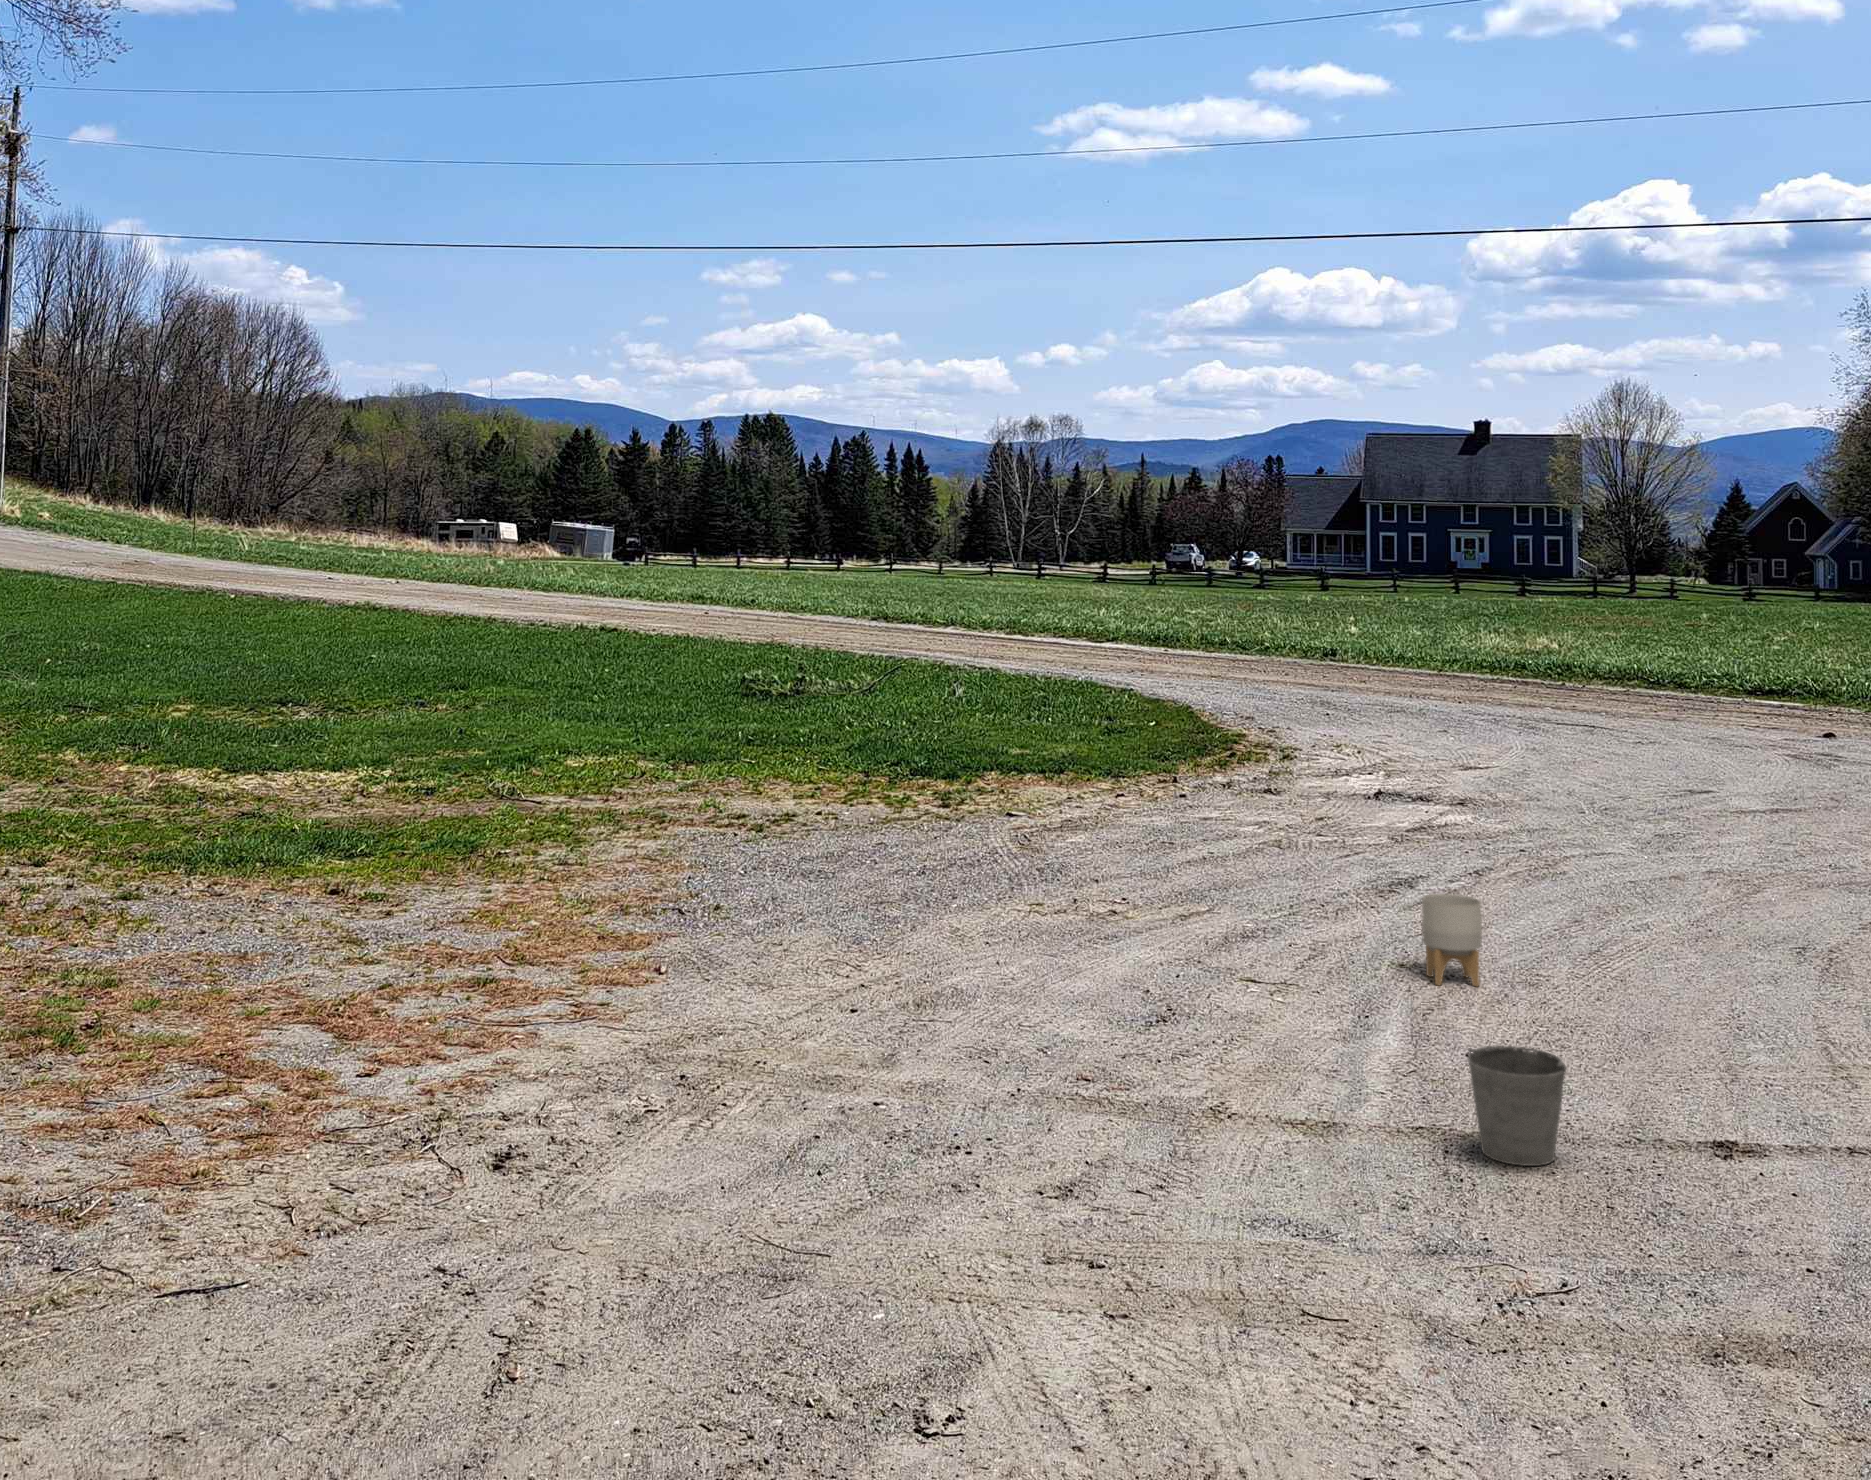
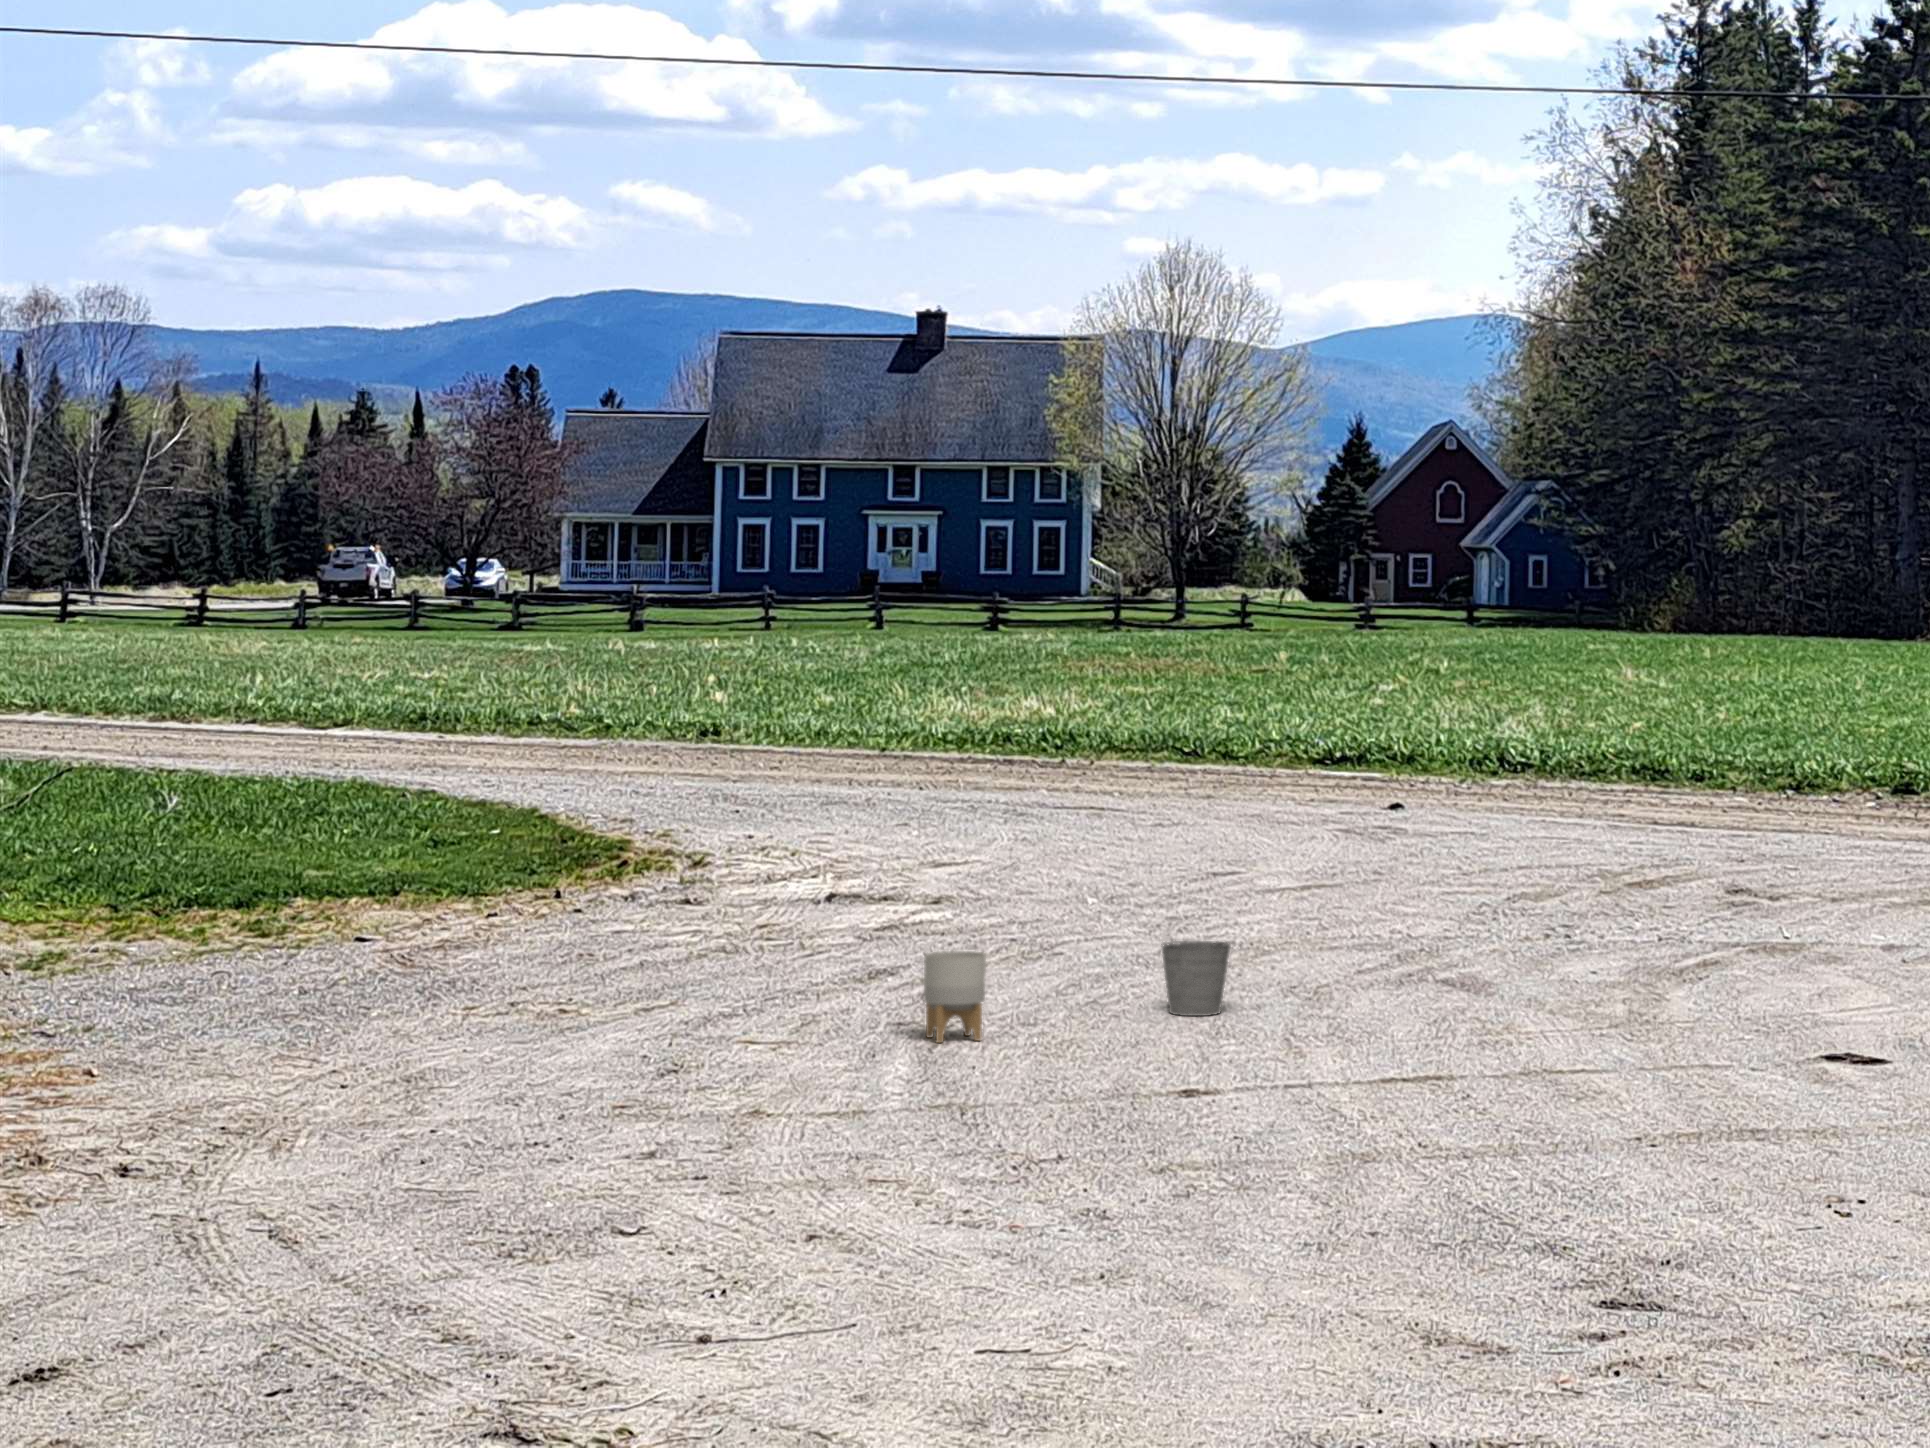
bucket: present [1467,1046,1566,1166] -> present [1161,941,1230,1016]

